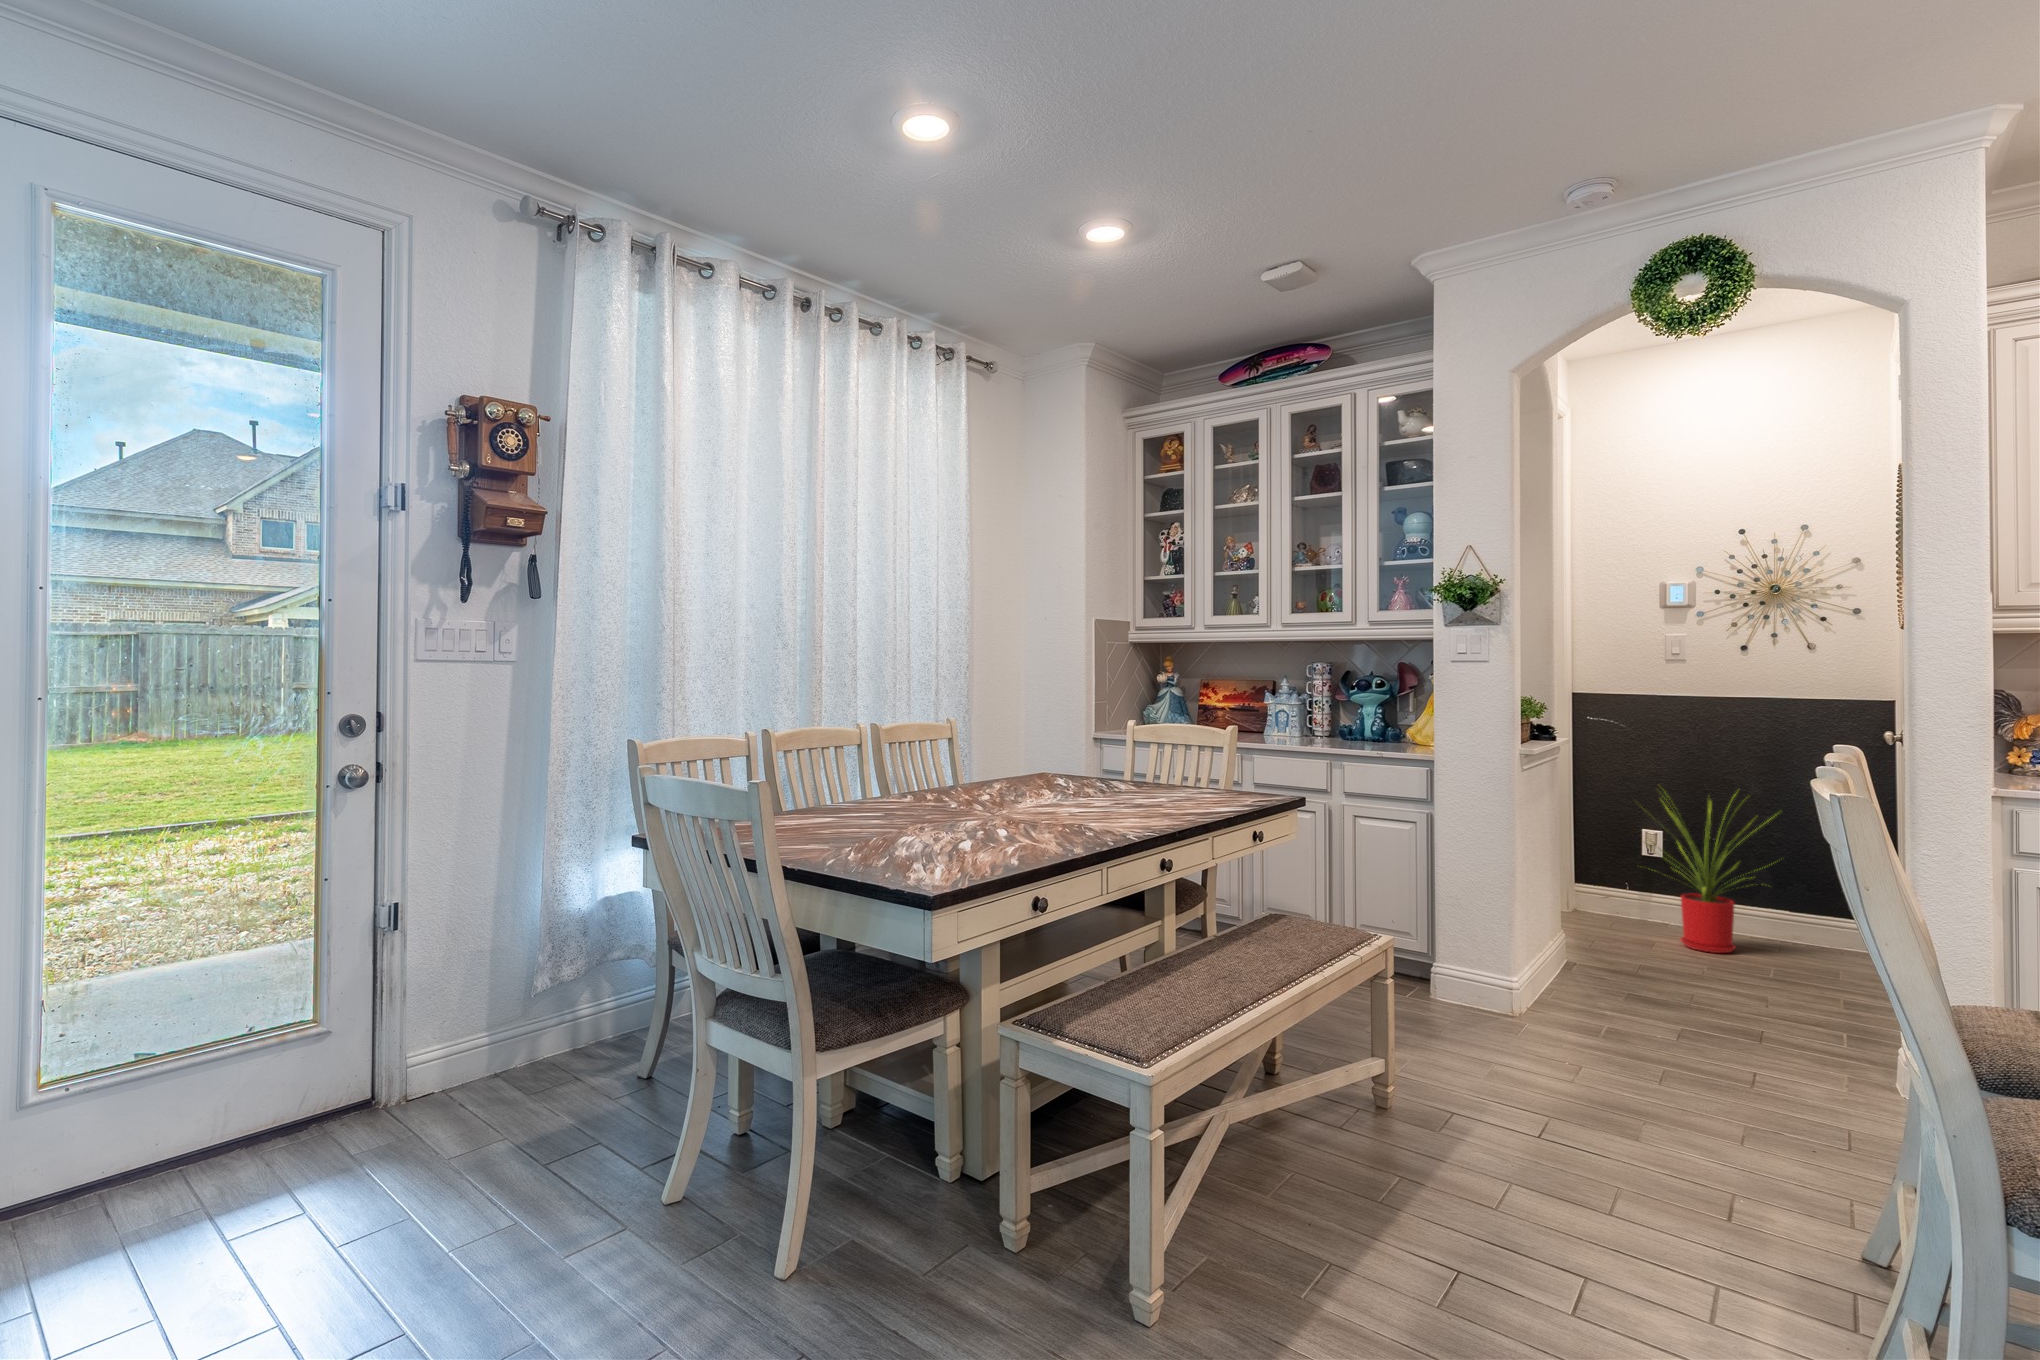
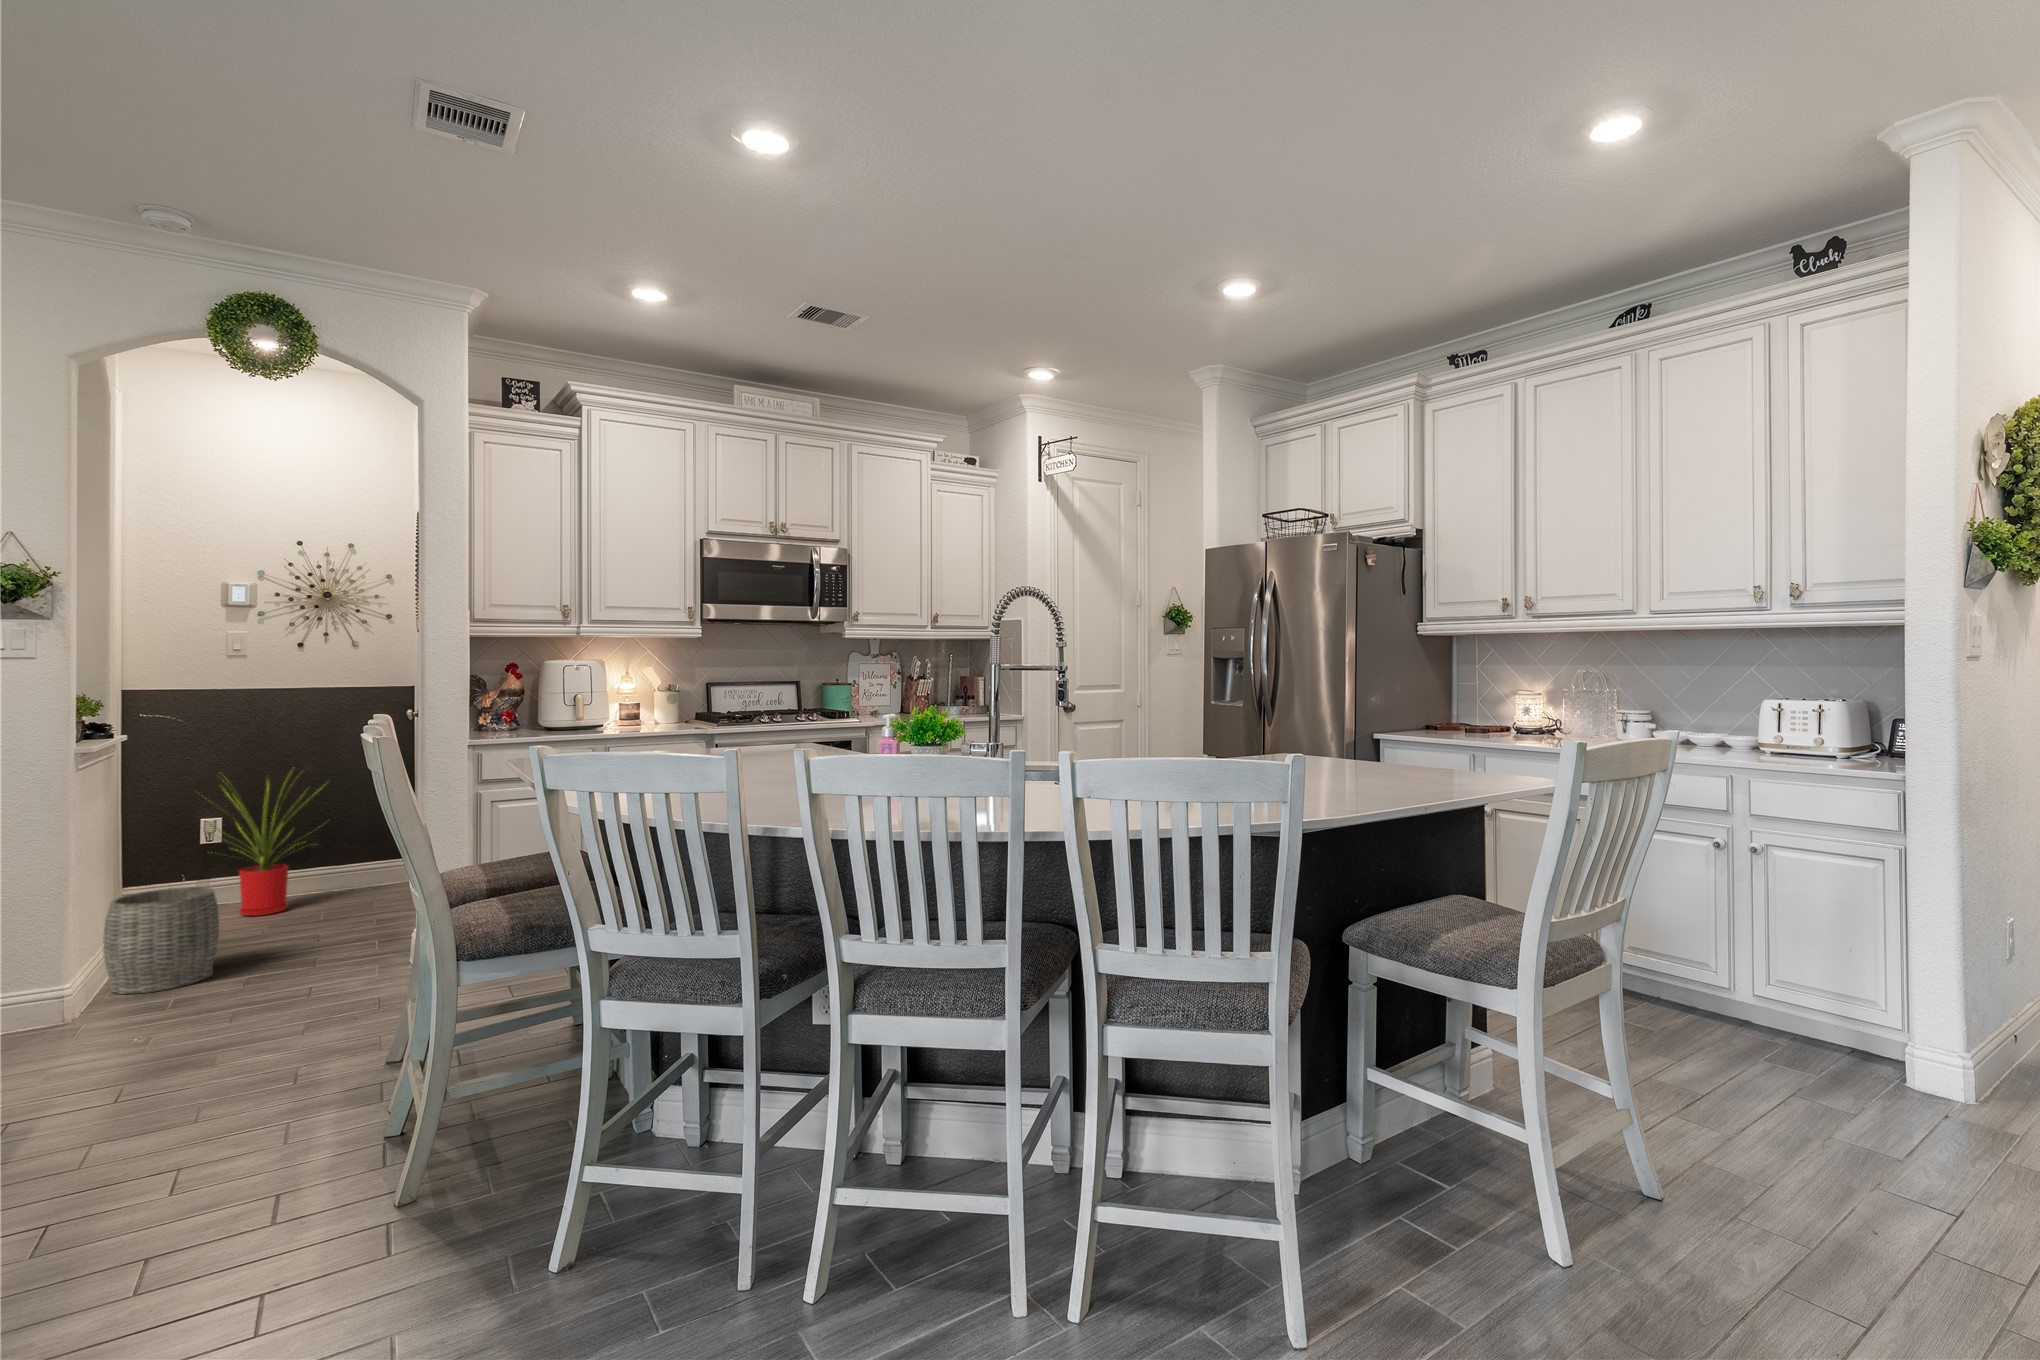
woven basket: none [1549,903,1657,1017] -> present [103,887,219,994]

